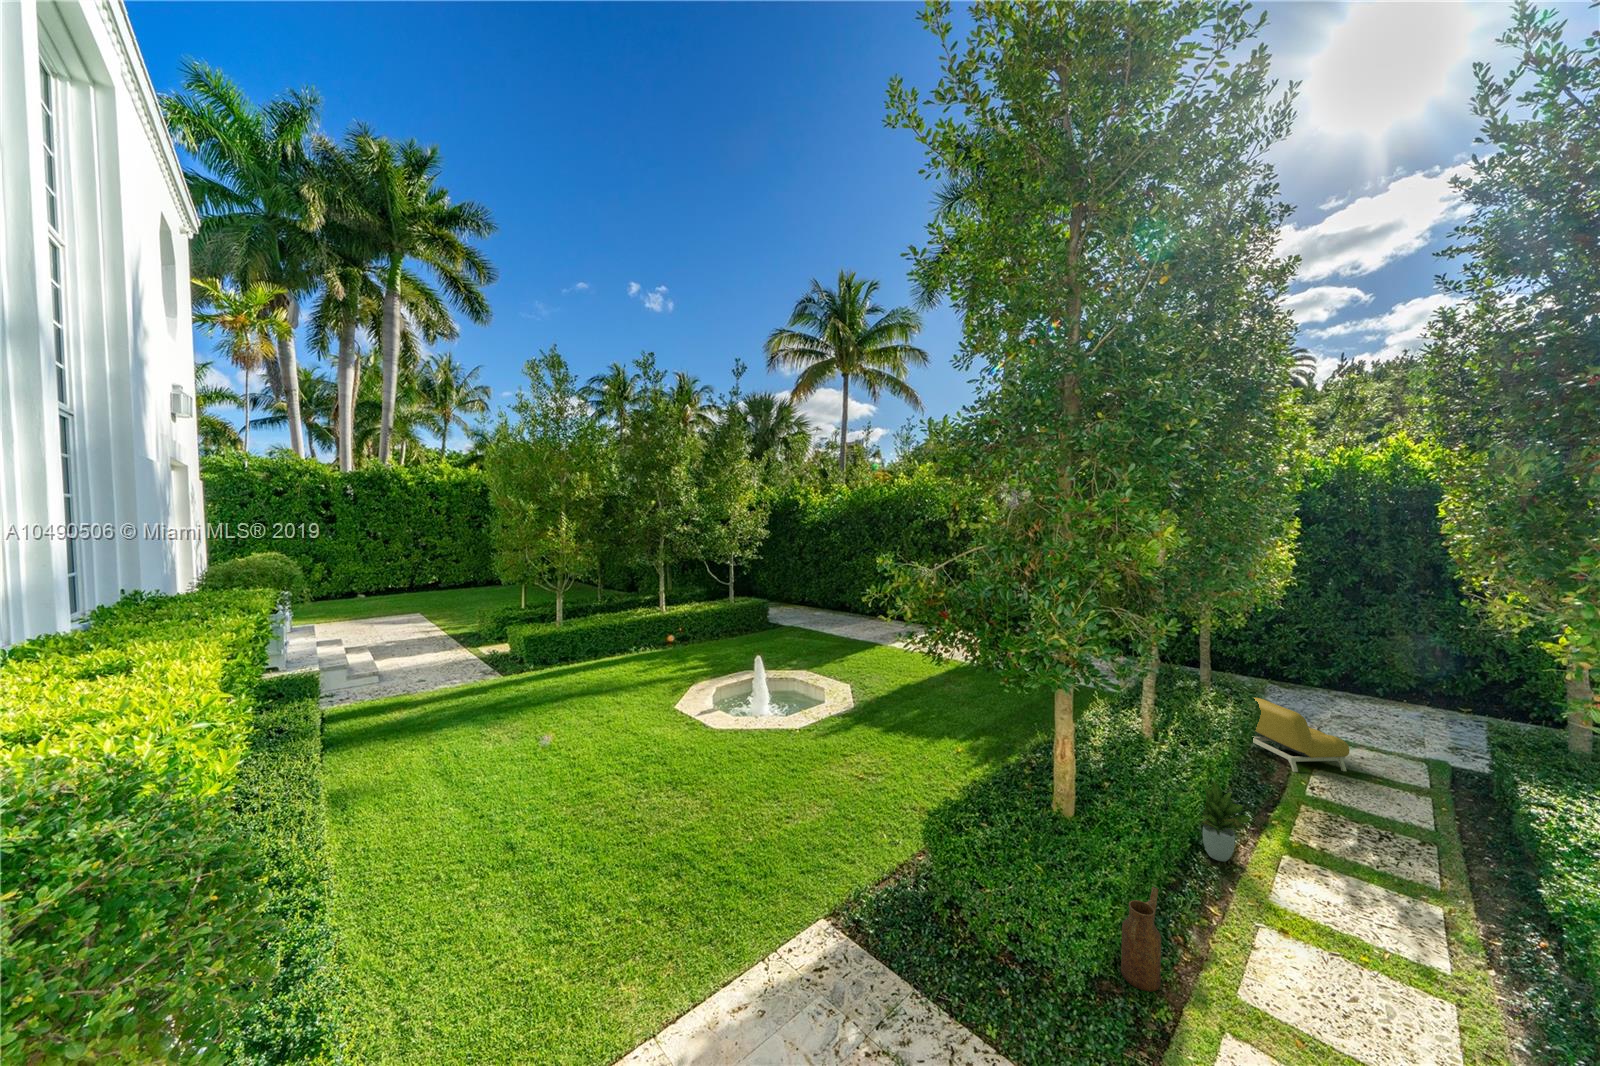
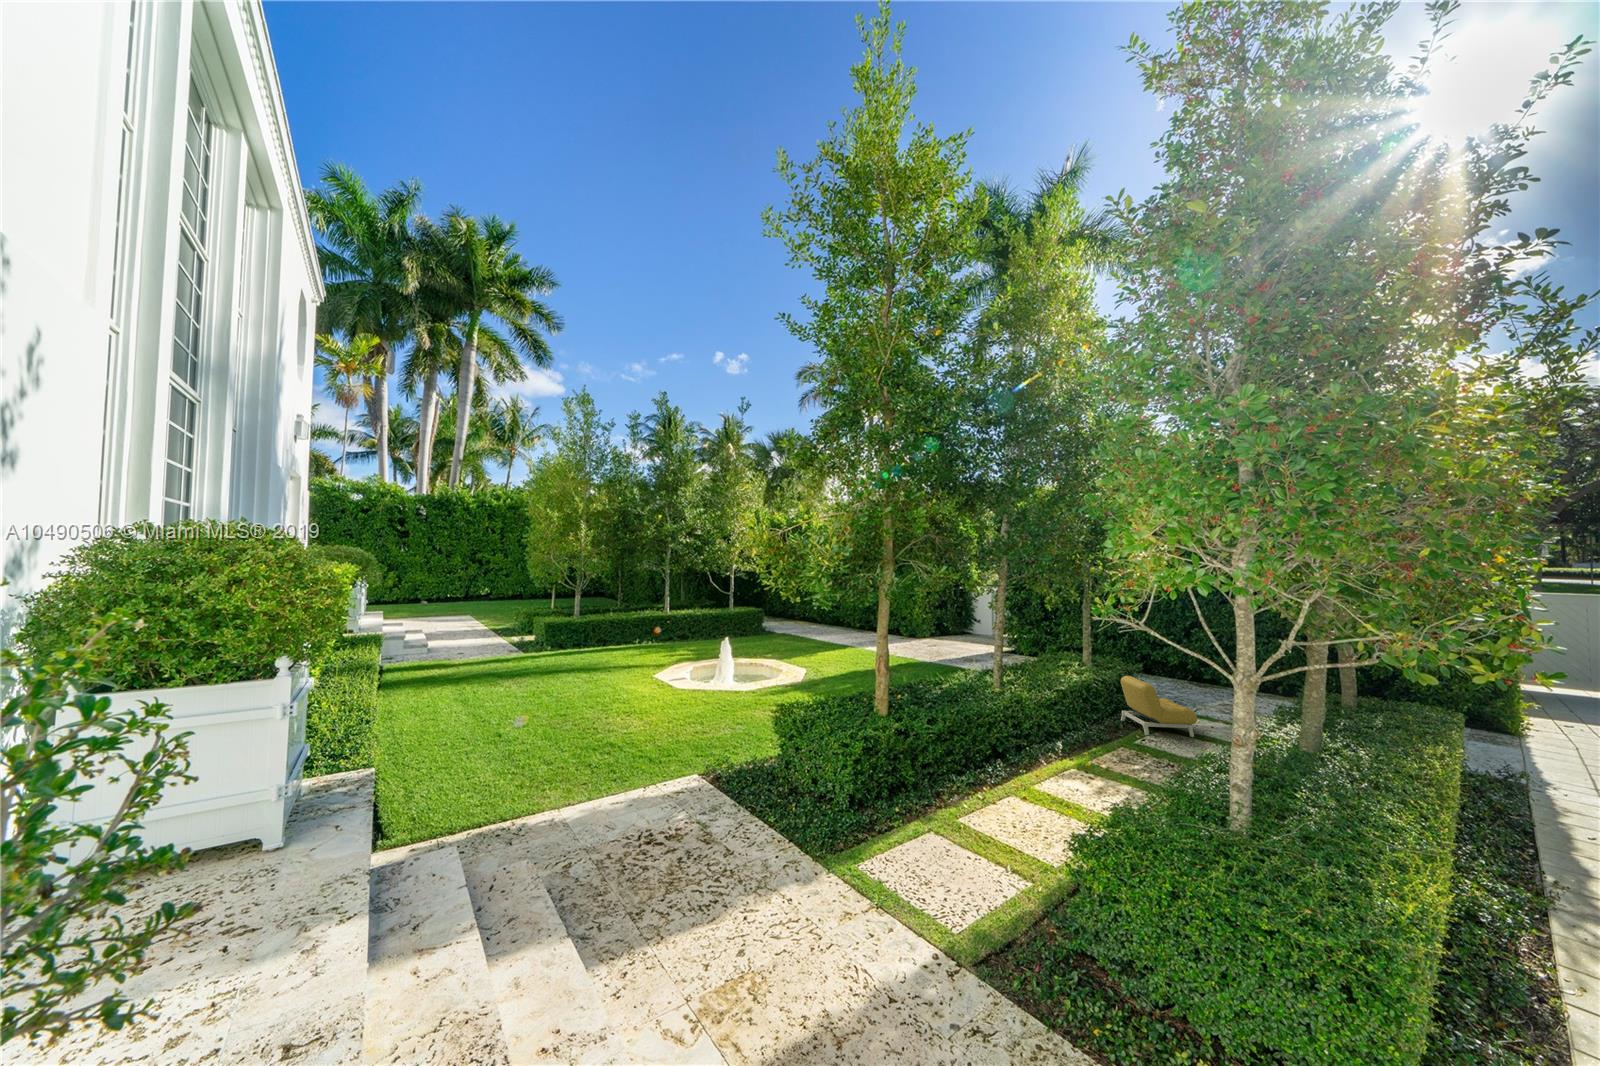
potted plant: present [1202,782,1251,861] -> none [1004,710,1044,772]
watering can: present [1121,887,1161,992] -> none [883,754,919,818]

